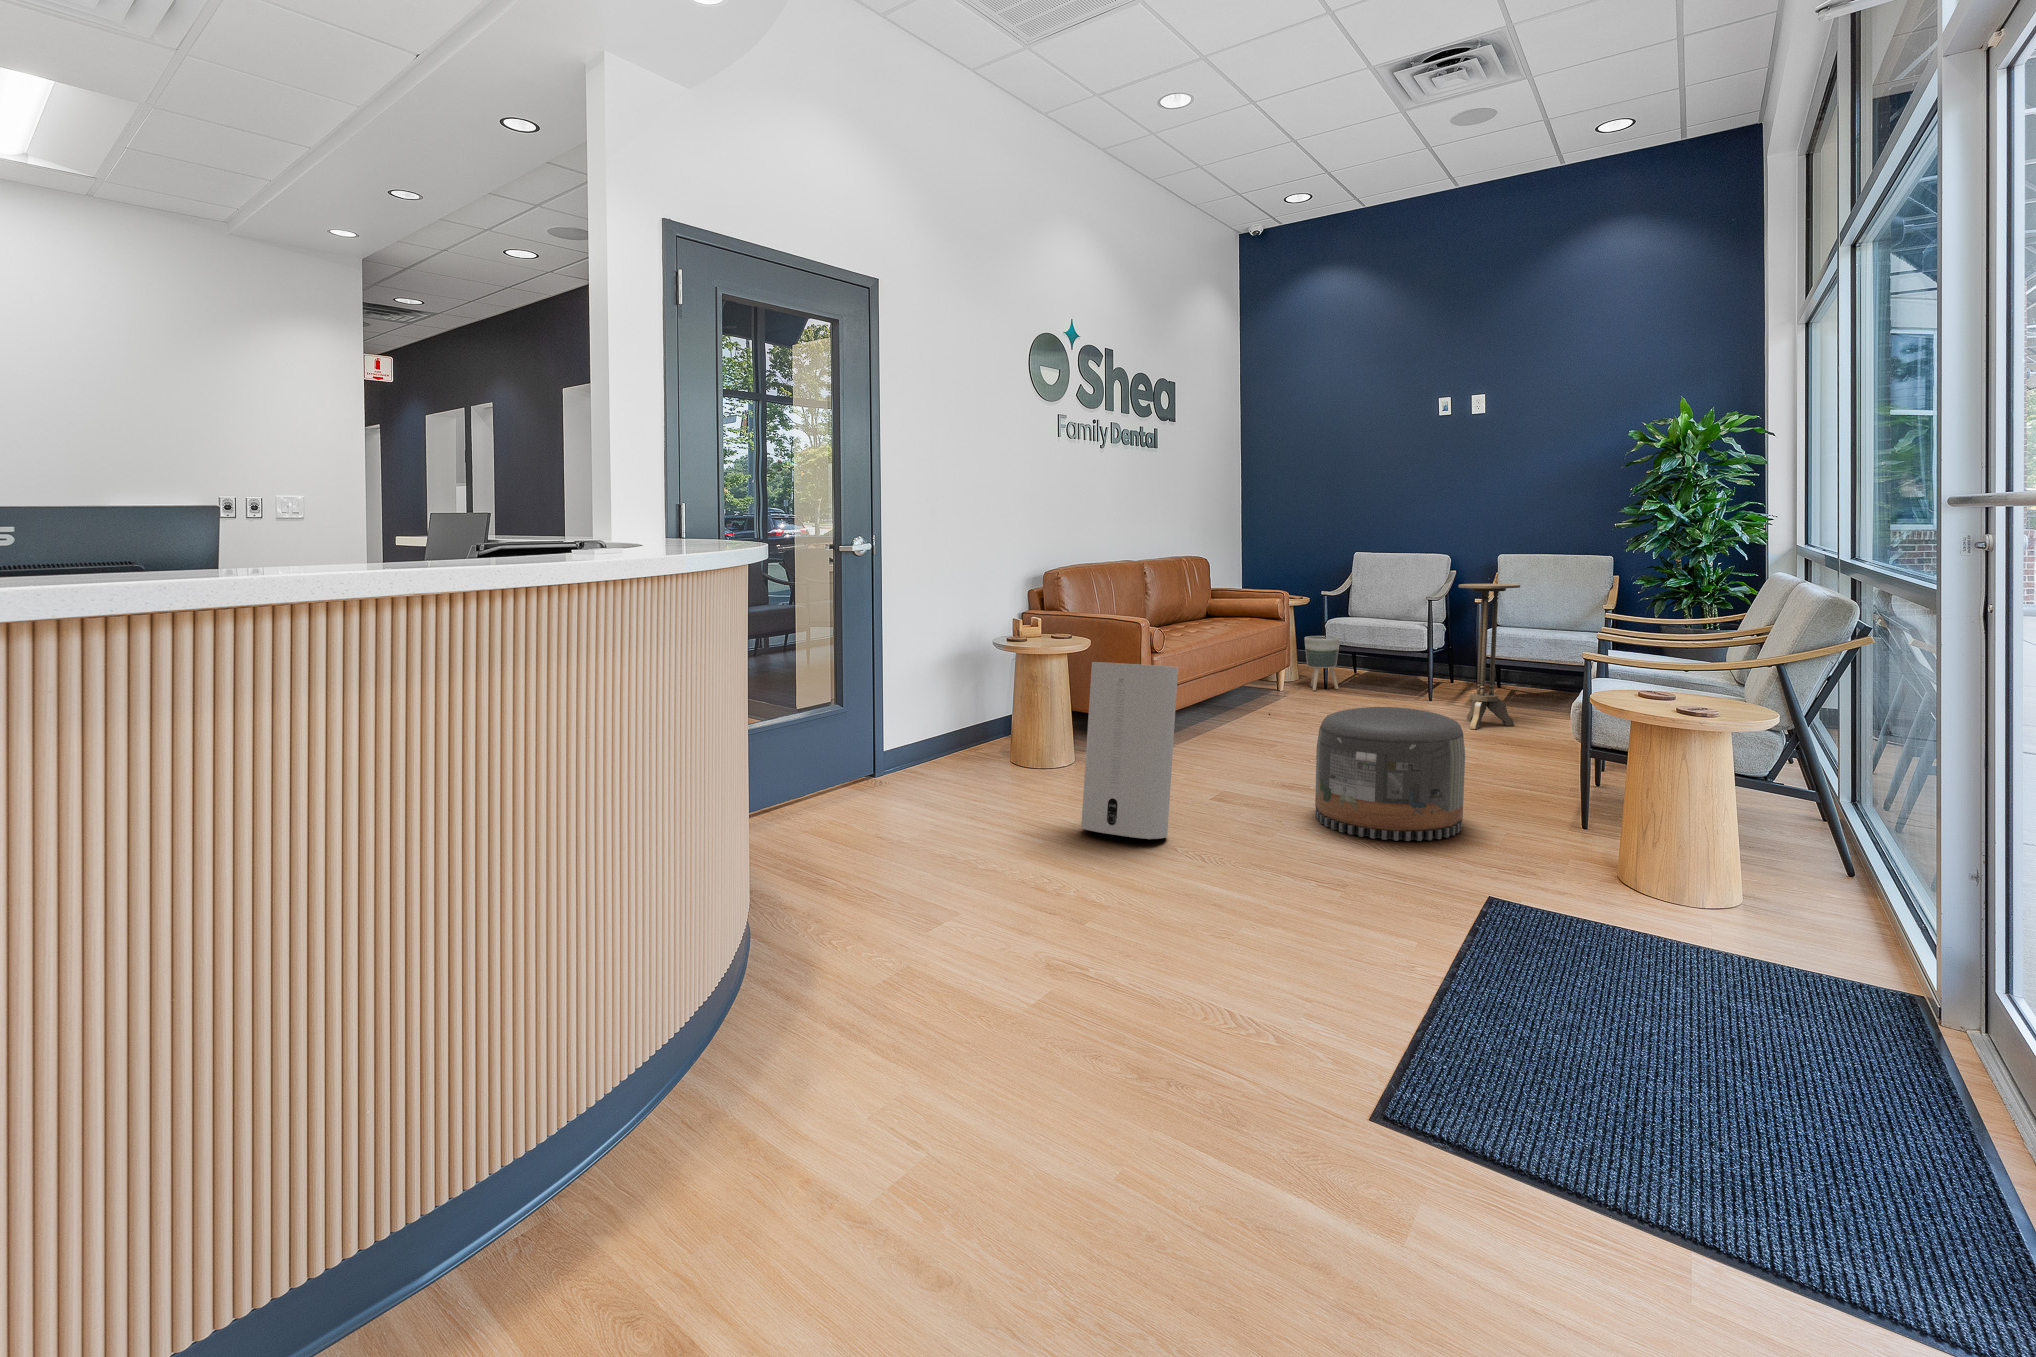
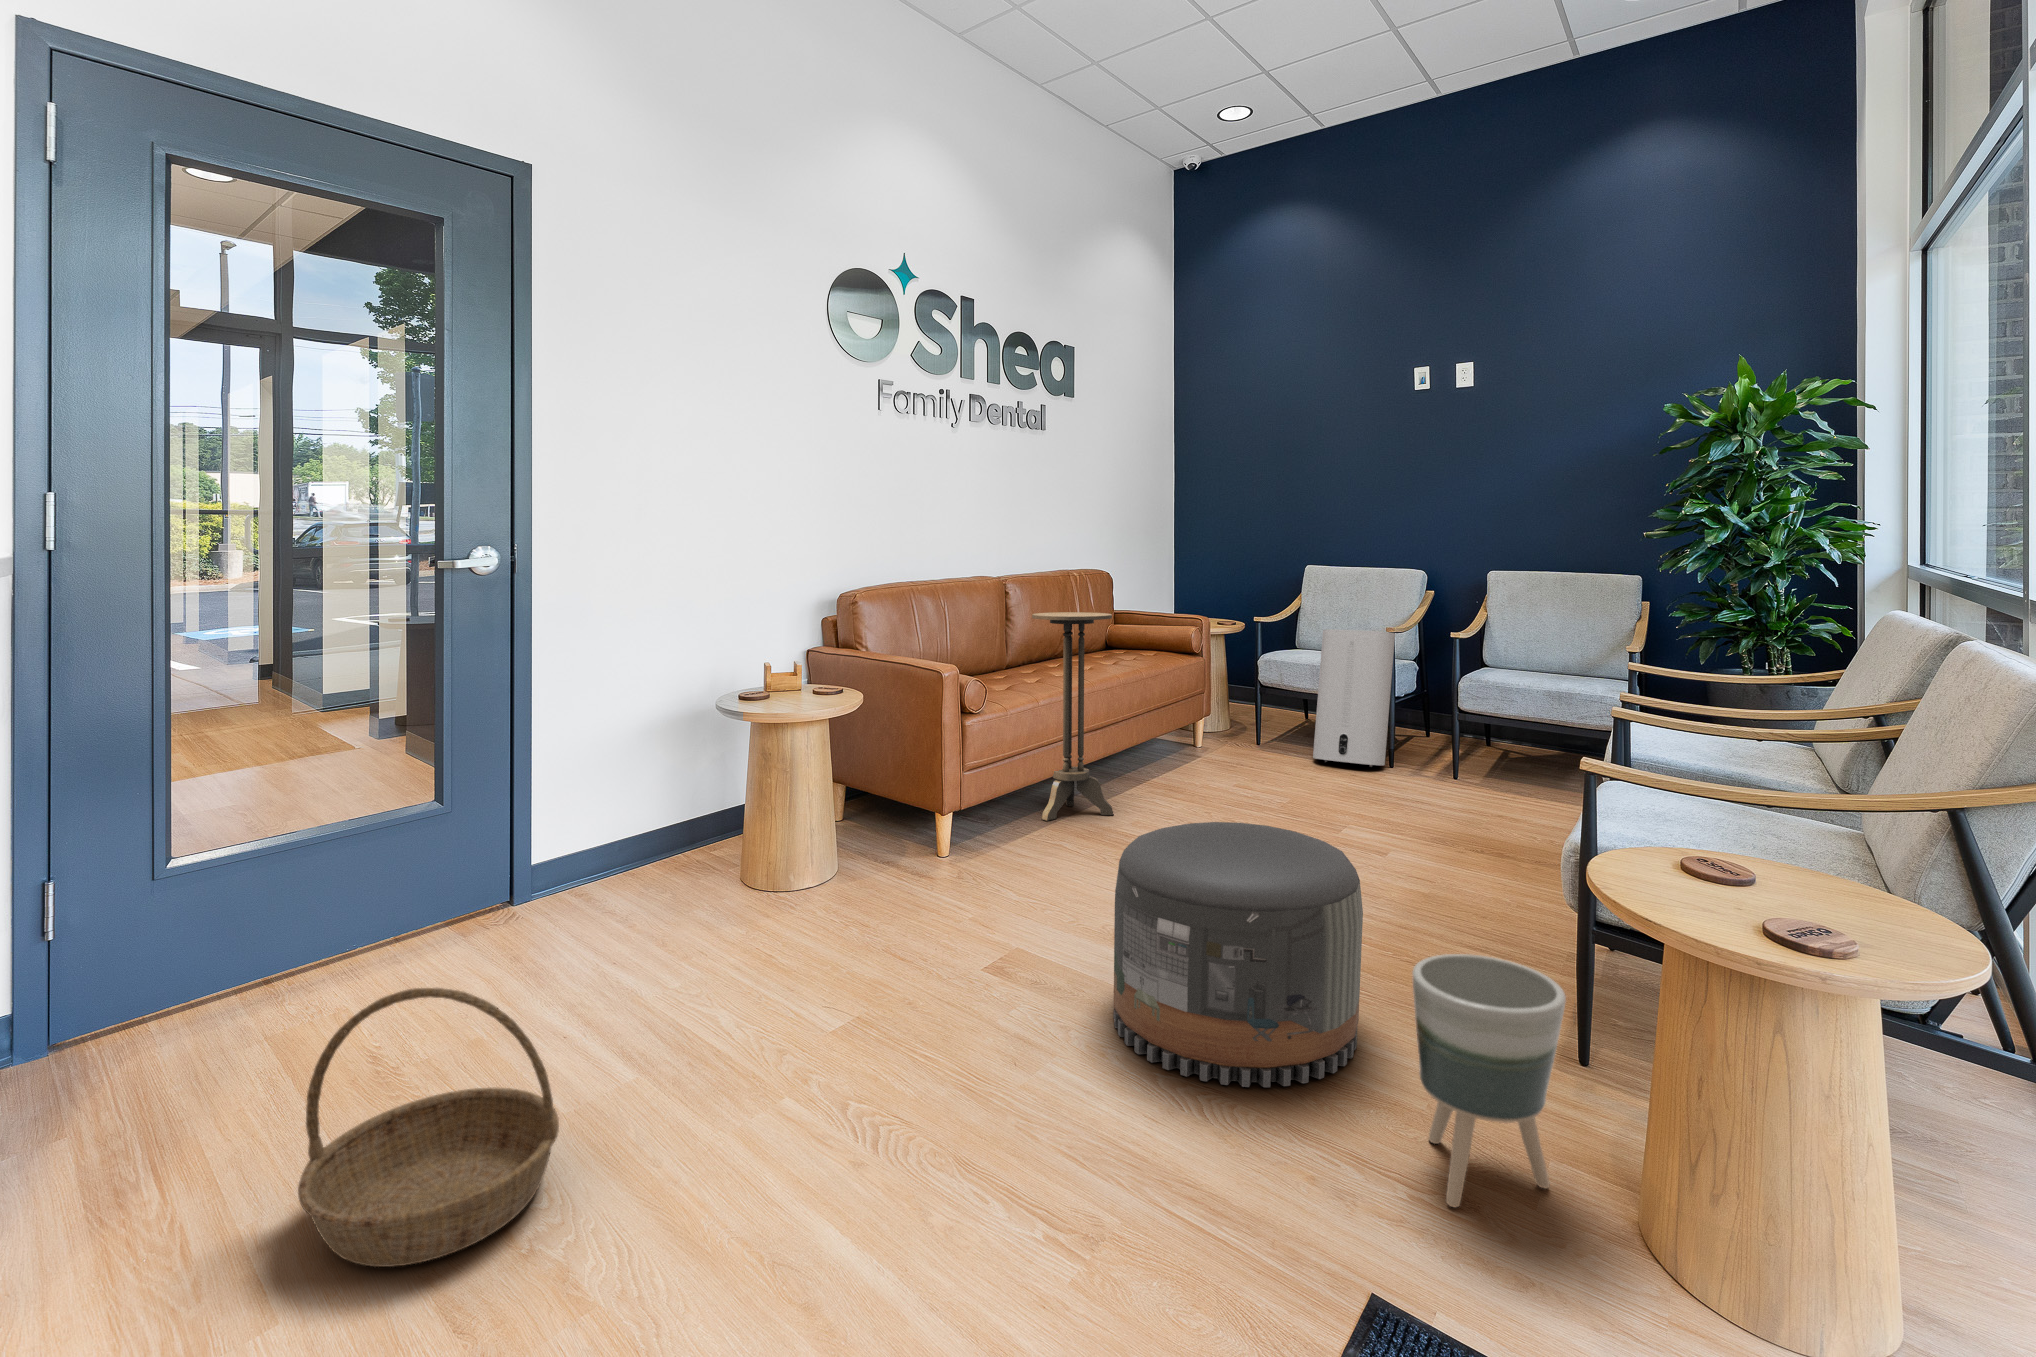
side table: present [1459,584,1520,729] -> present [1032,612,1113,821]
planter: present [1305,636,1339,691] -> present [1413,954,1566,1207]
air purifier: present [1081,662,1178,840] -> present [1313,629,1395,767]
basket: none [971,773,1085,899] -> present [298,988,559,1267]

